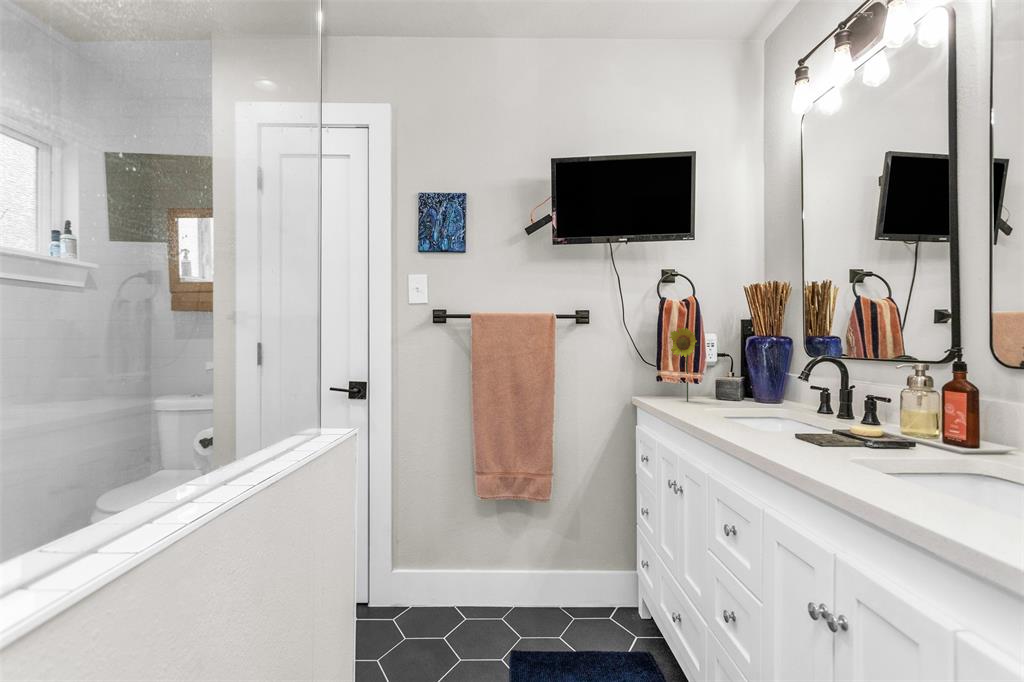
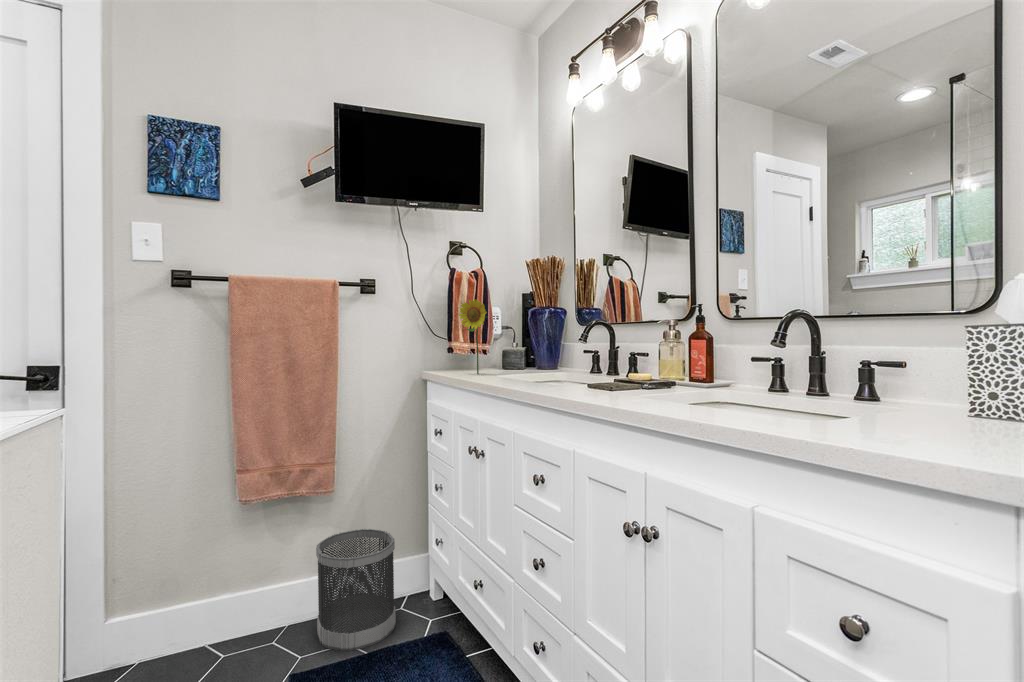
wastebasket: none [534,536,602,649] -> present [316,529,396,651]

